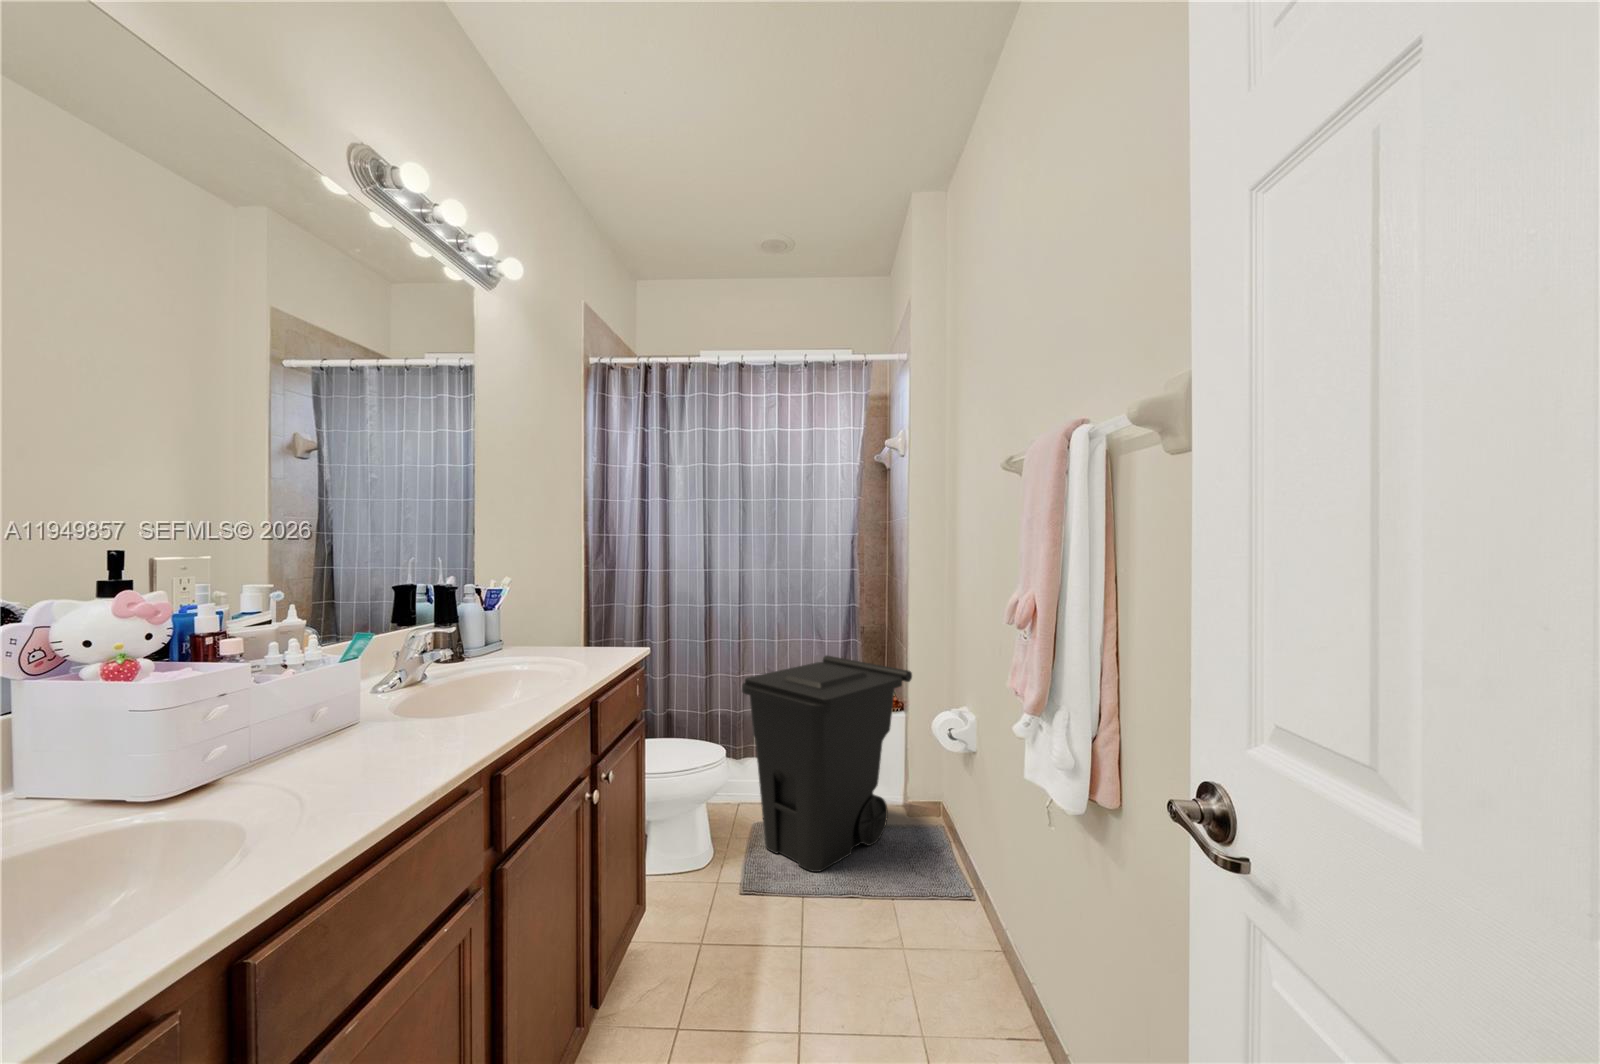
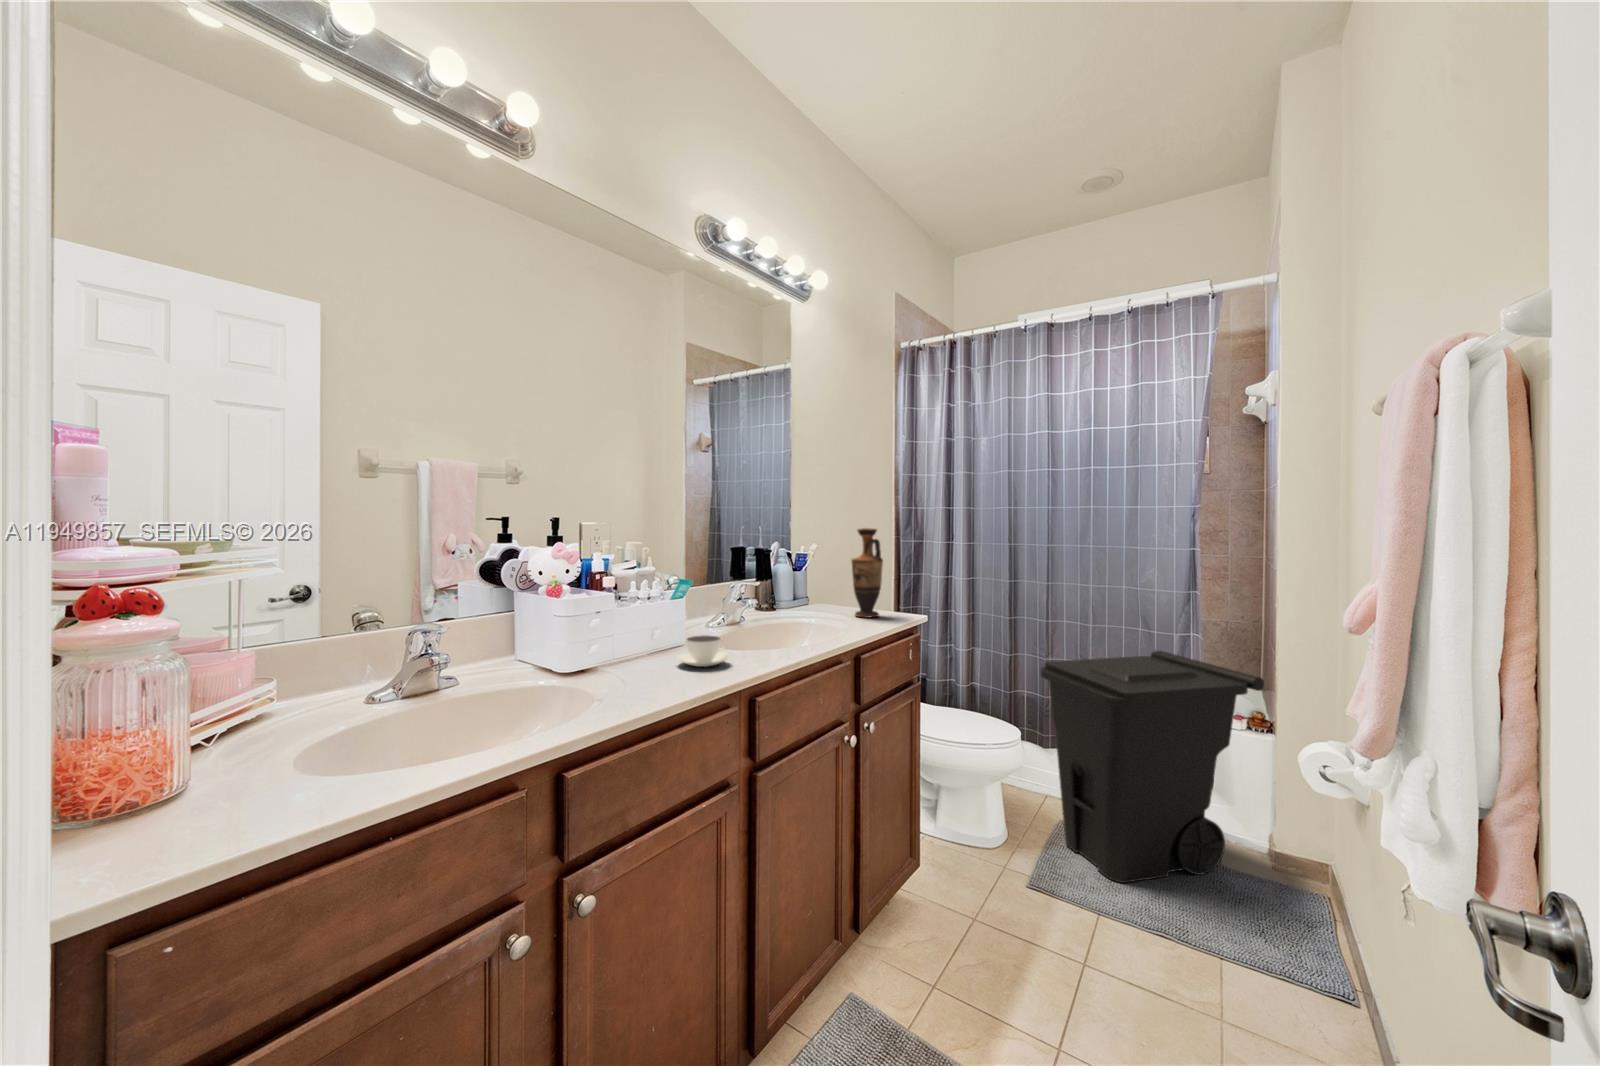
vase: none [562,555,599,655] -> present [851,528,883,618]
cup: none [371,707,456,755] -> present [677,635,730,667]

